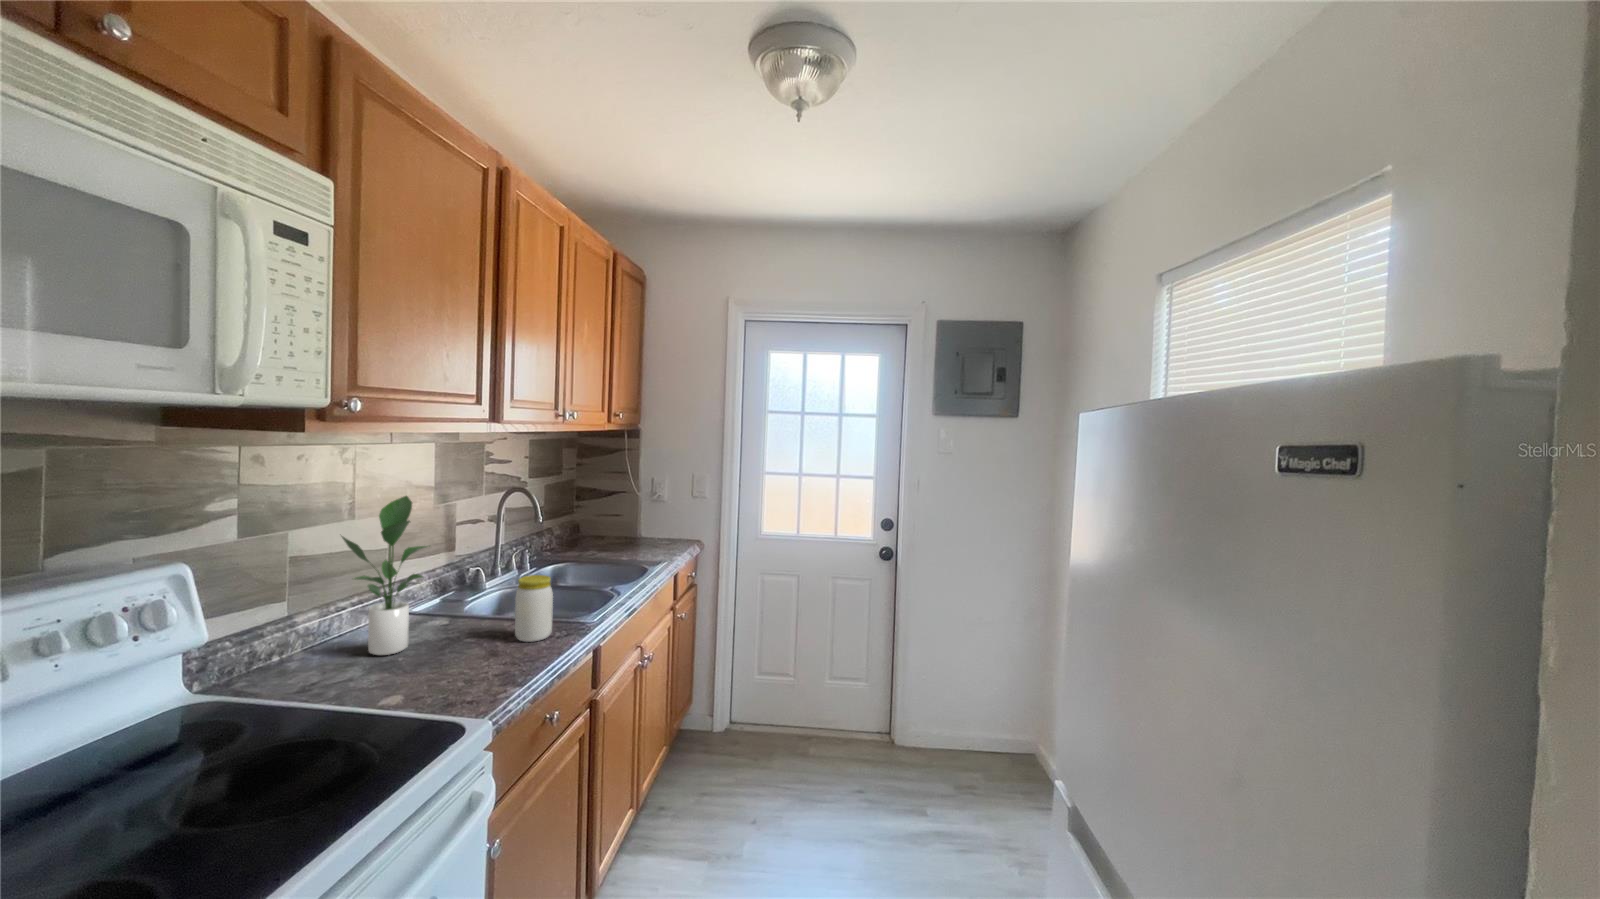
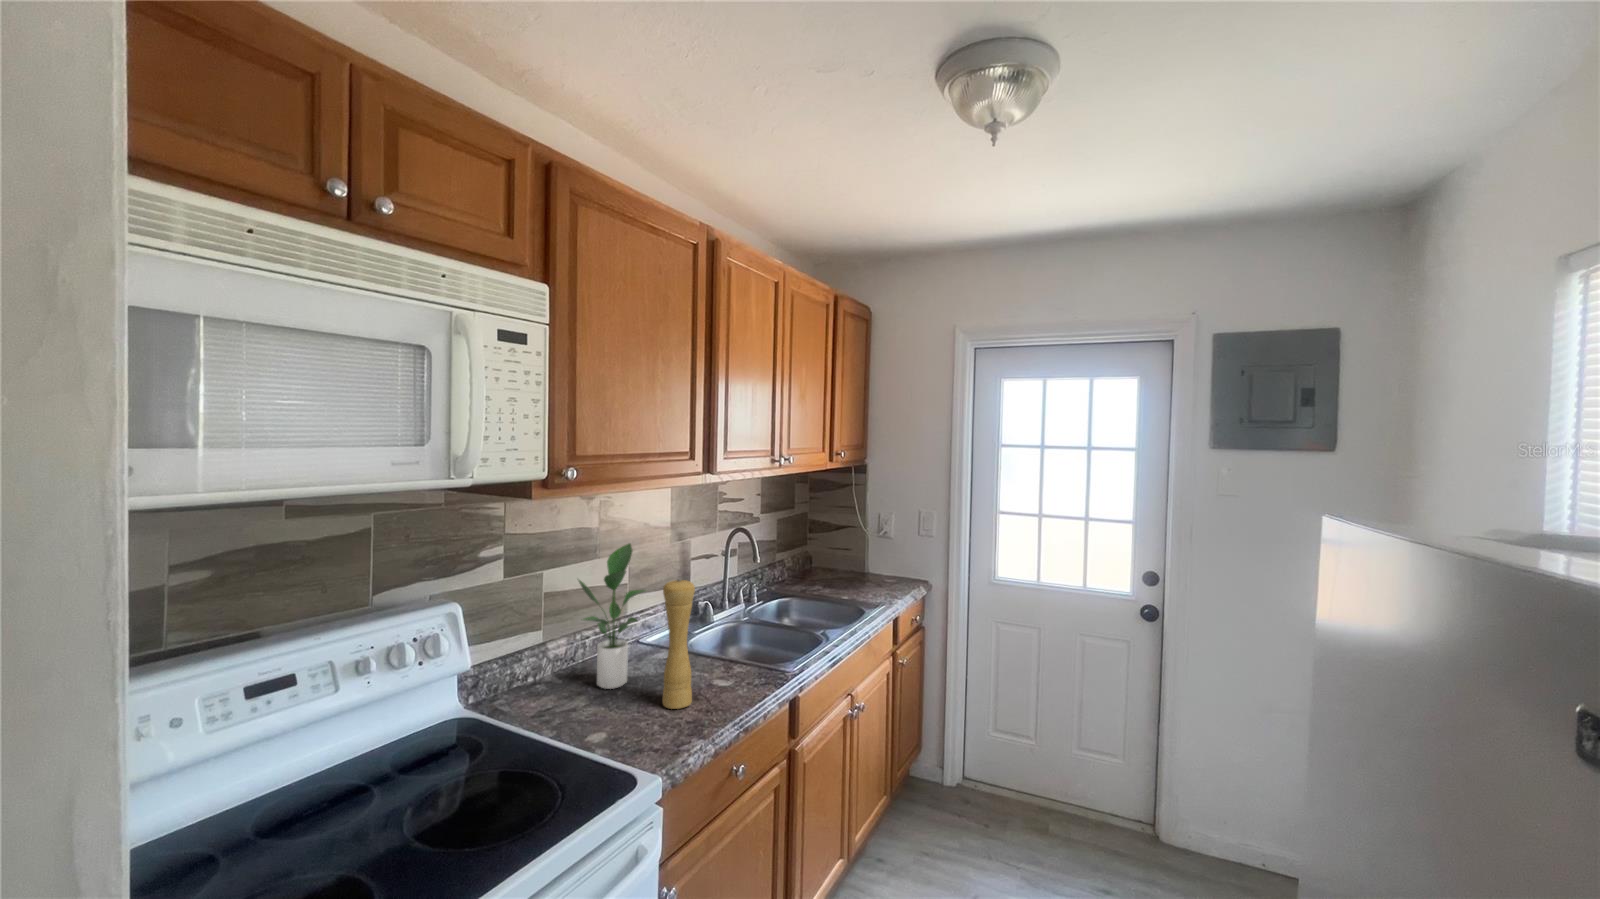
pepper mill: none [460,526,498,661] -> present [663,579,695,709]
jar: present [515,575,553,642] -> none [715,625,749,692]

